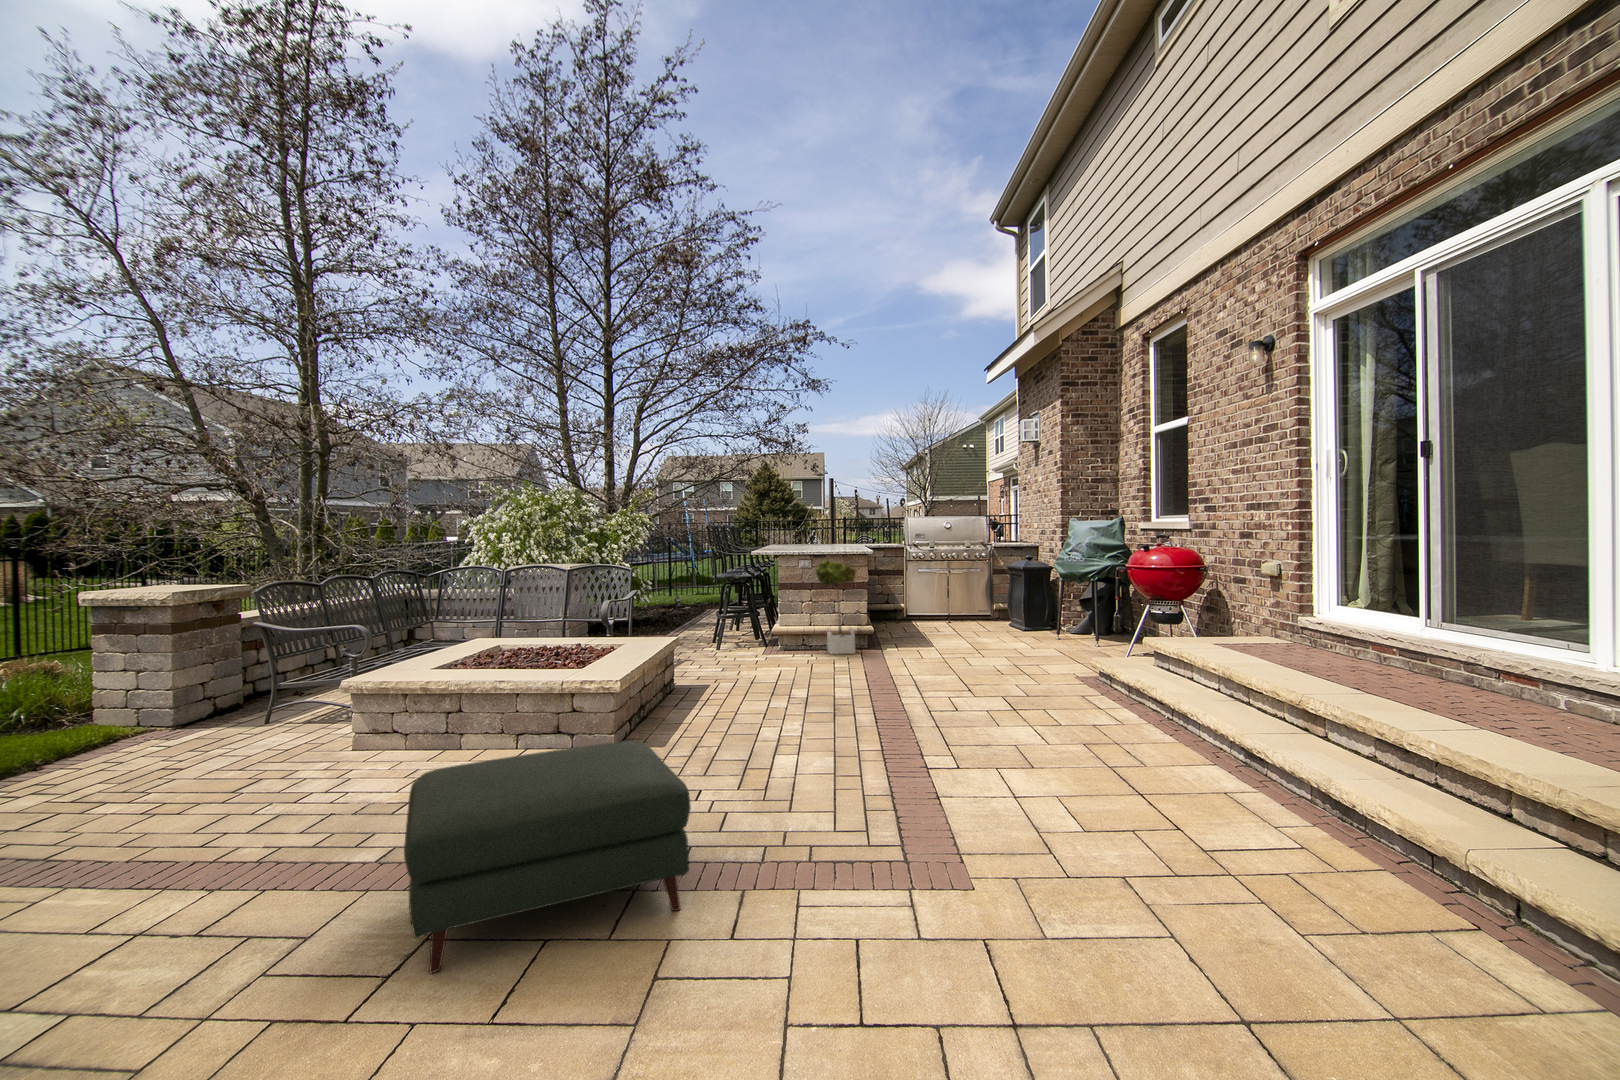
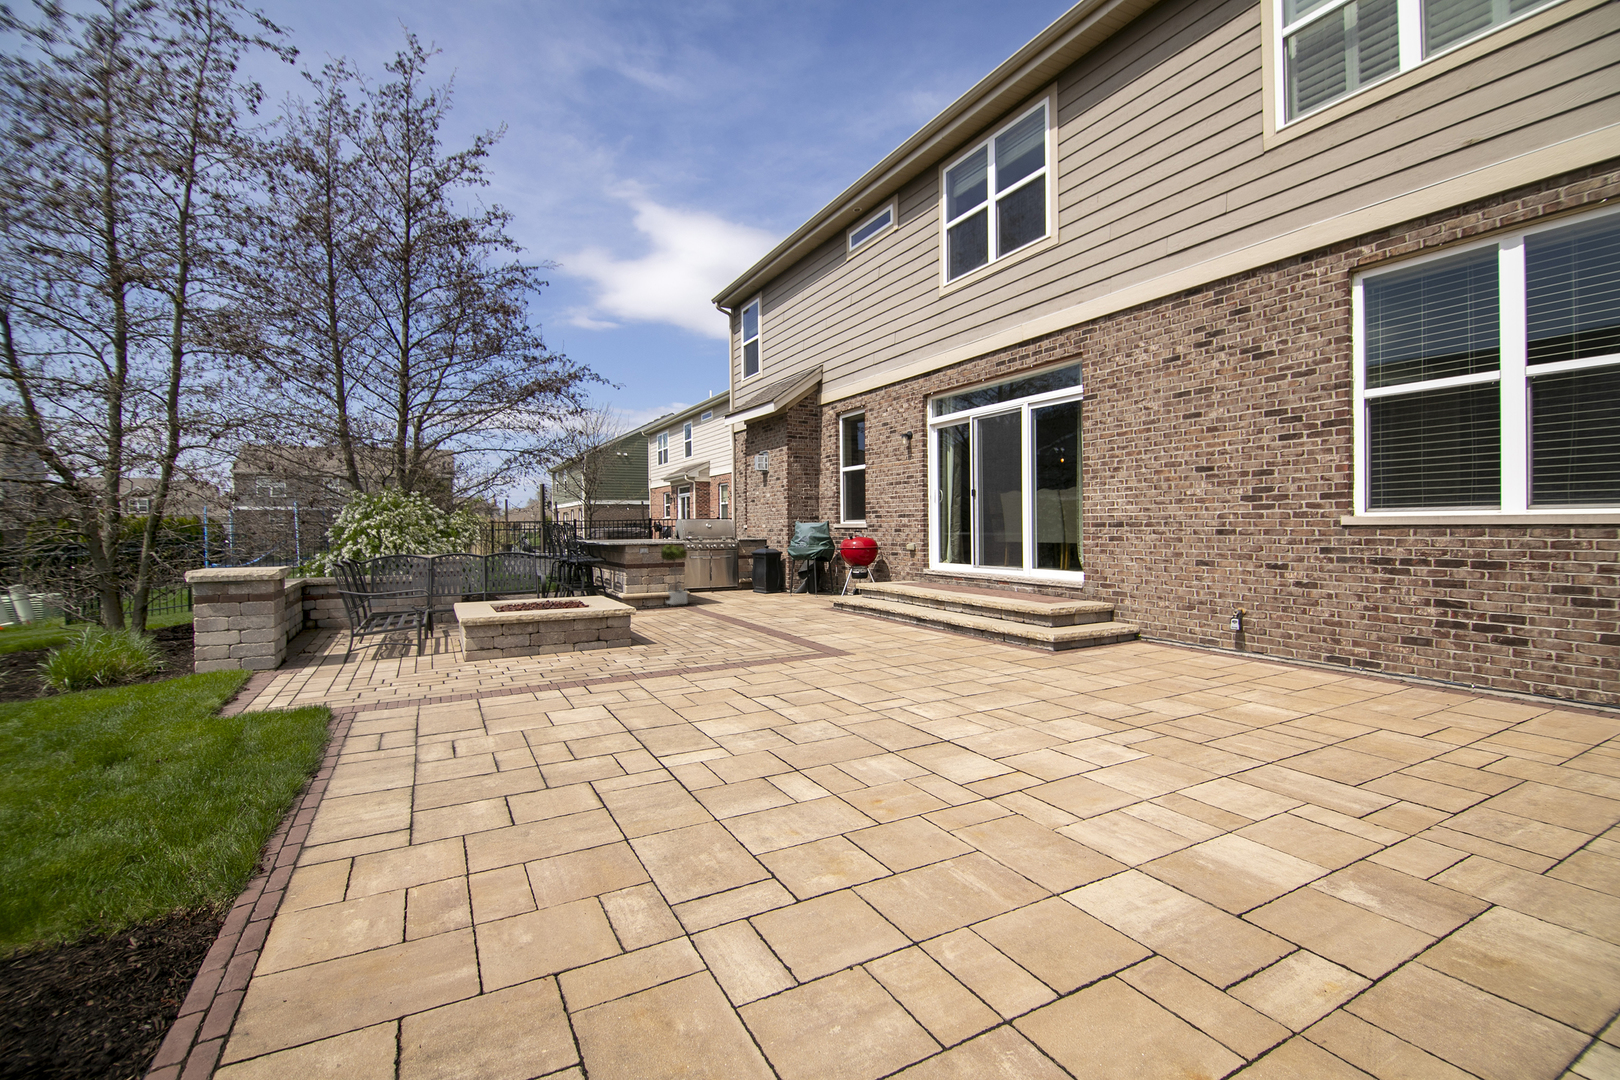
ottoman: present [404,741,691,973] -> none [661,607,774,673]

